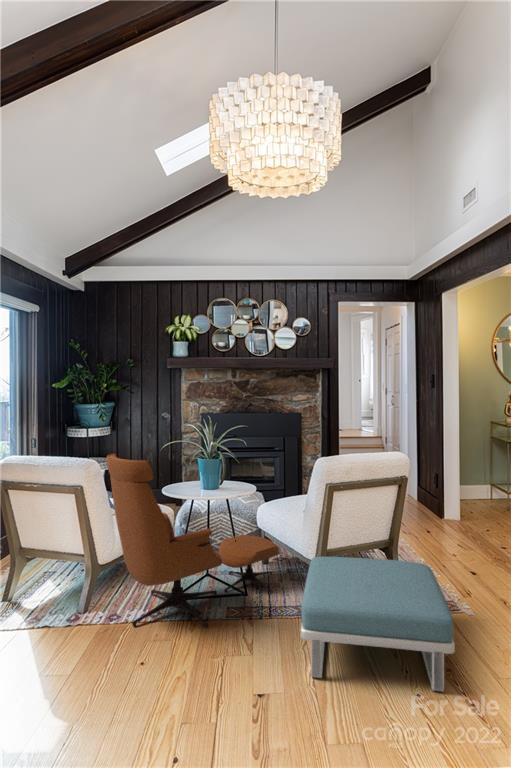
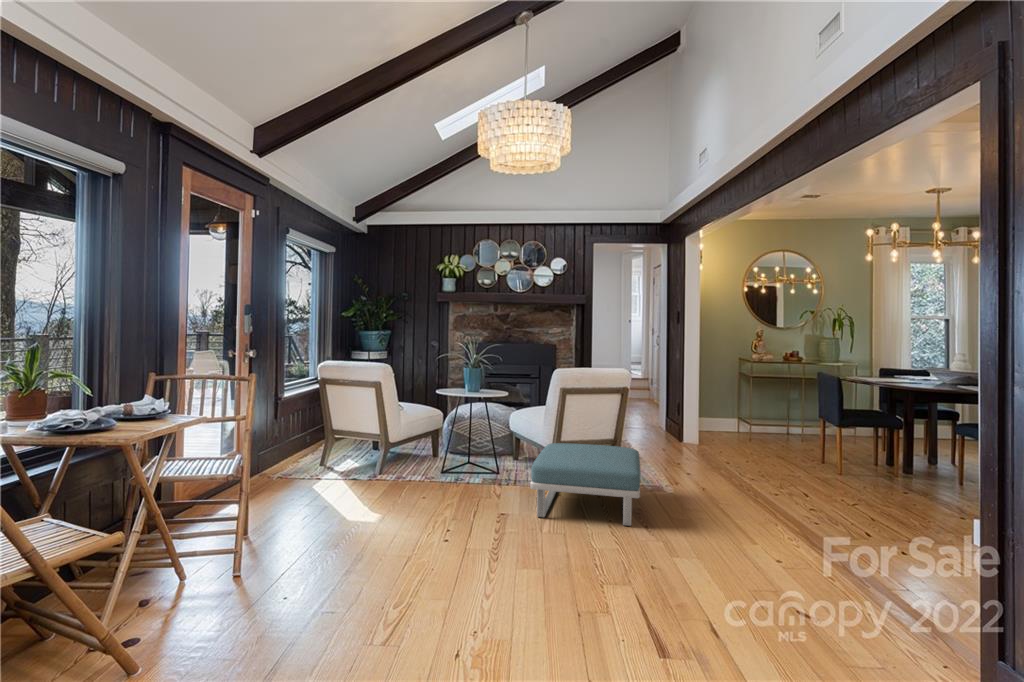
lounge chair: present [107,454,280,627] -> none [389,359,525,492]

